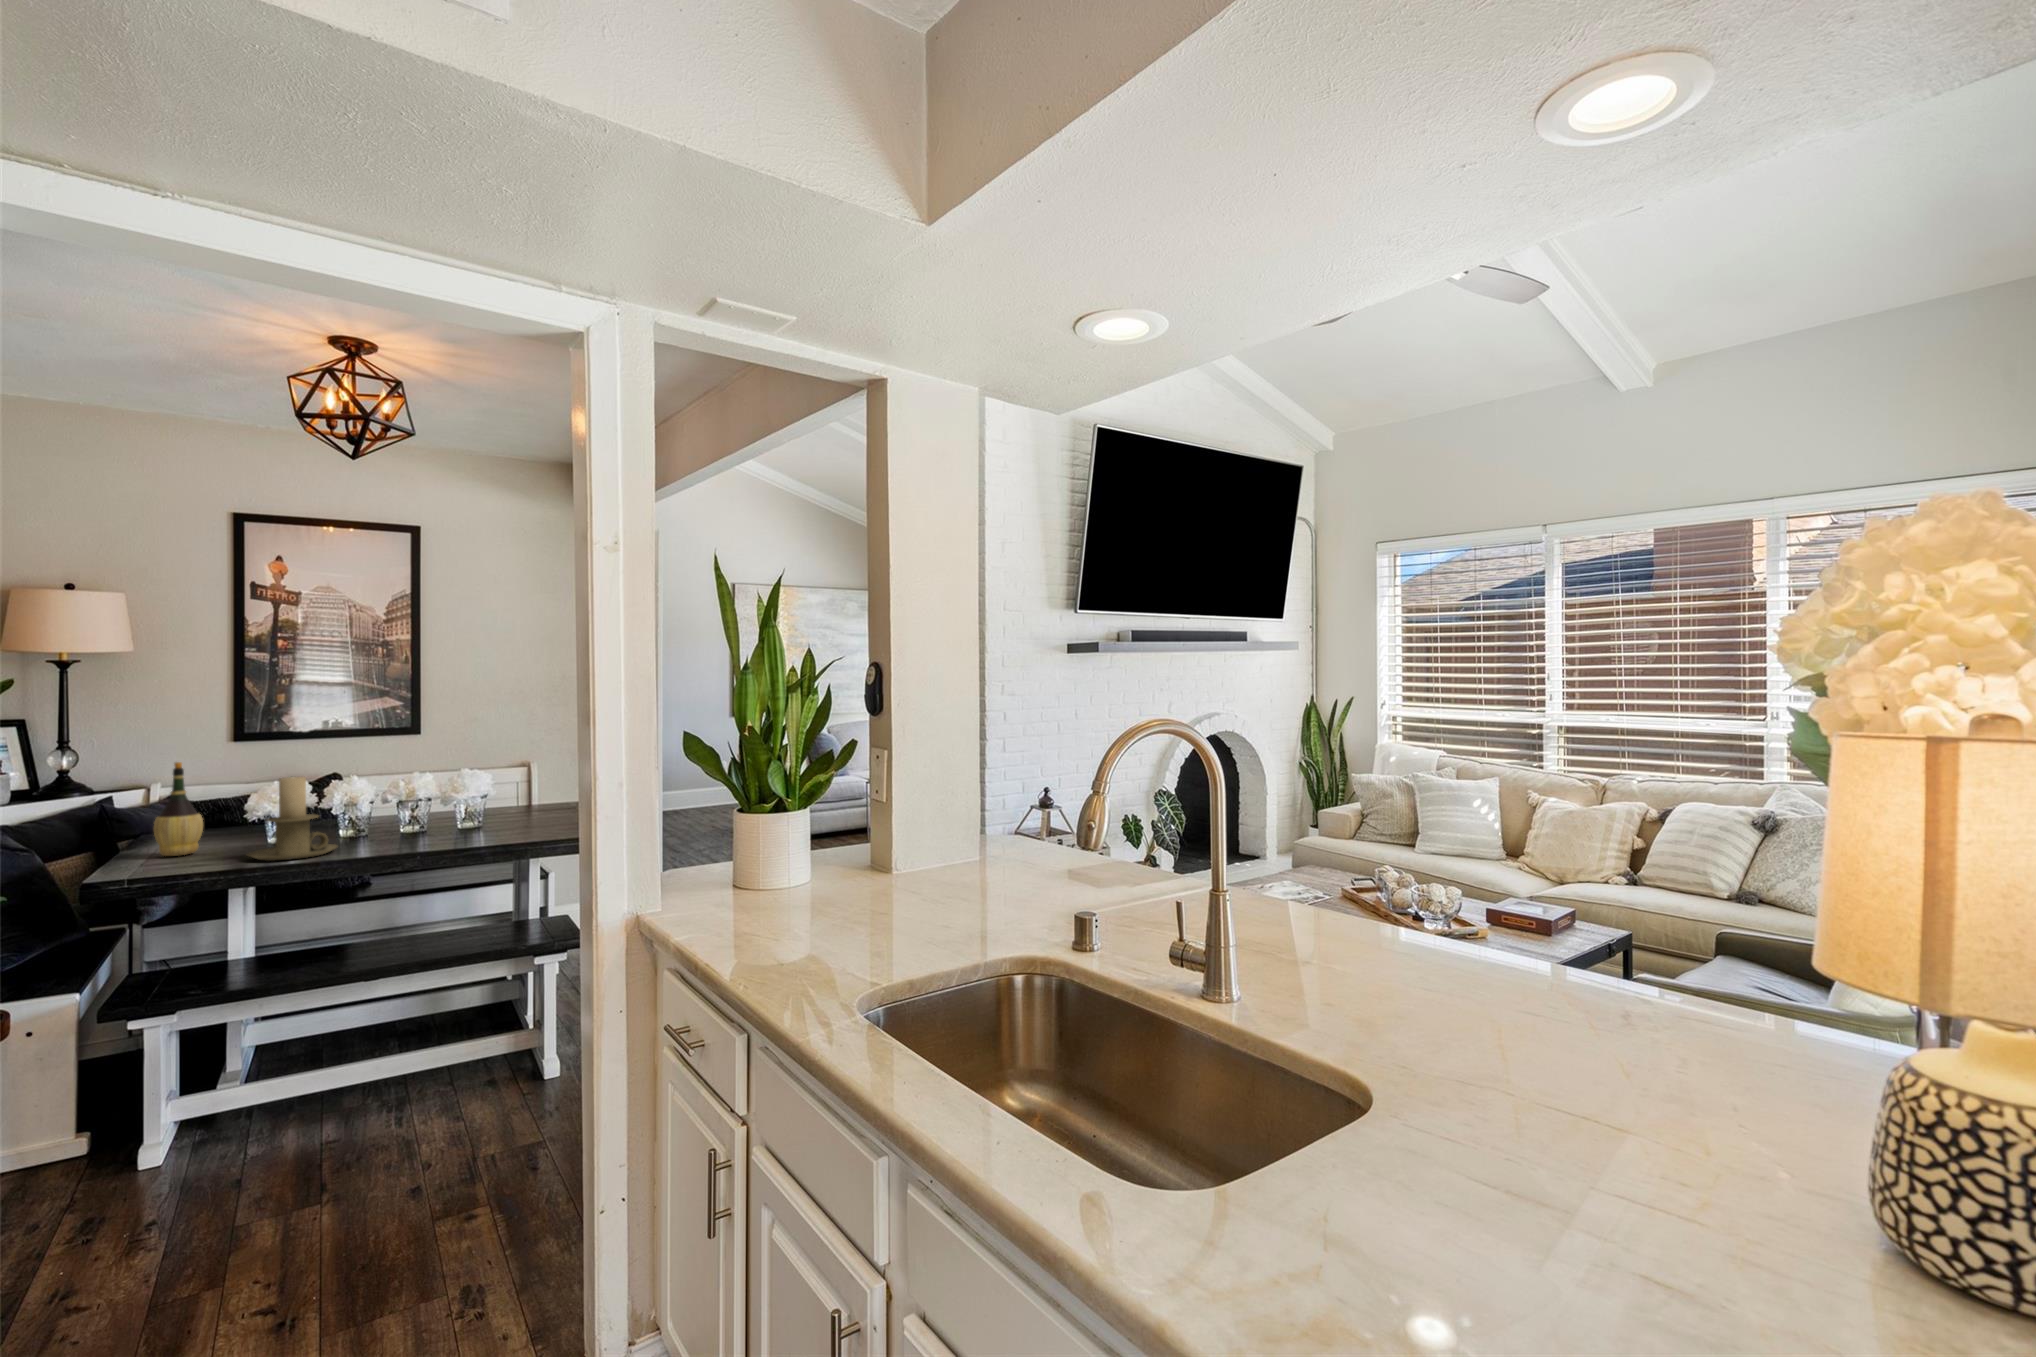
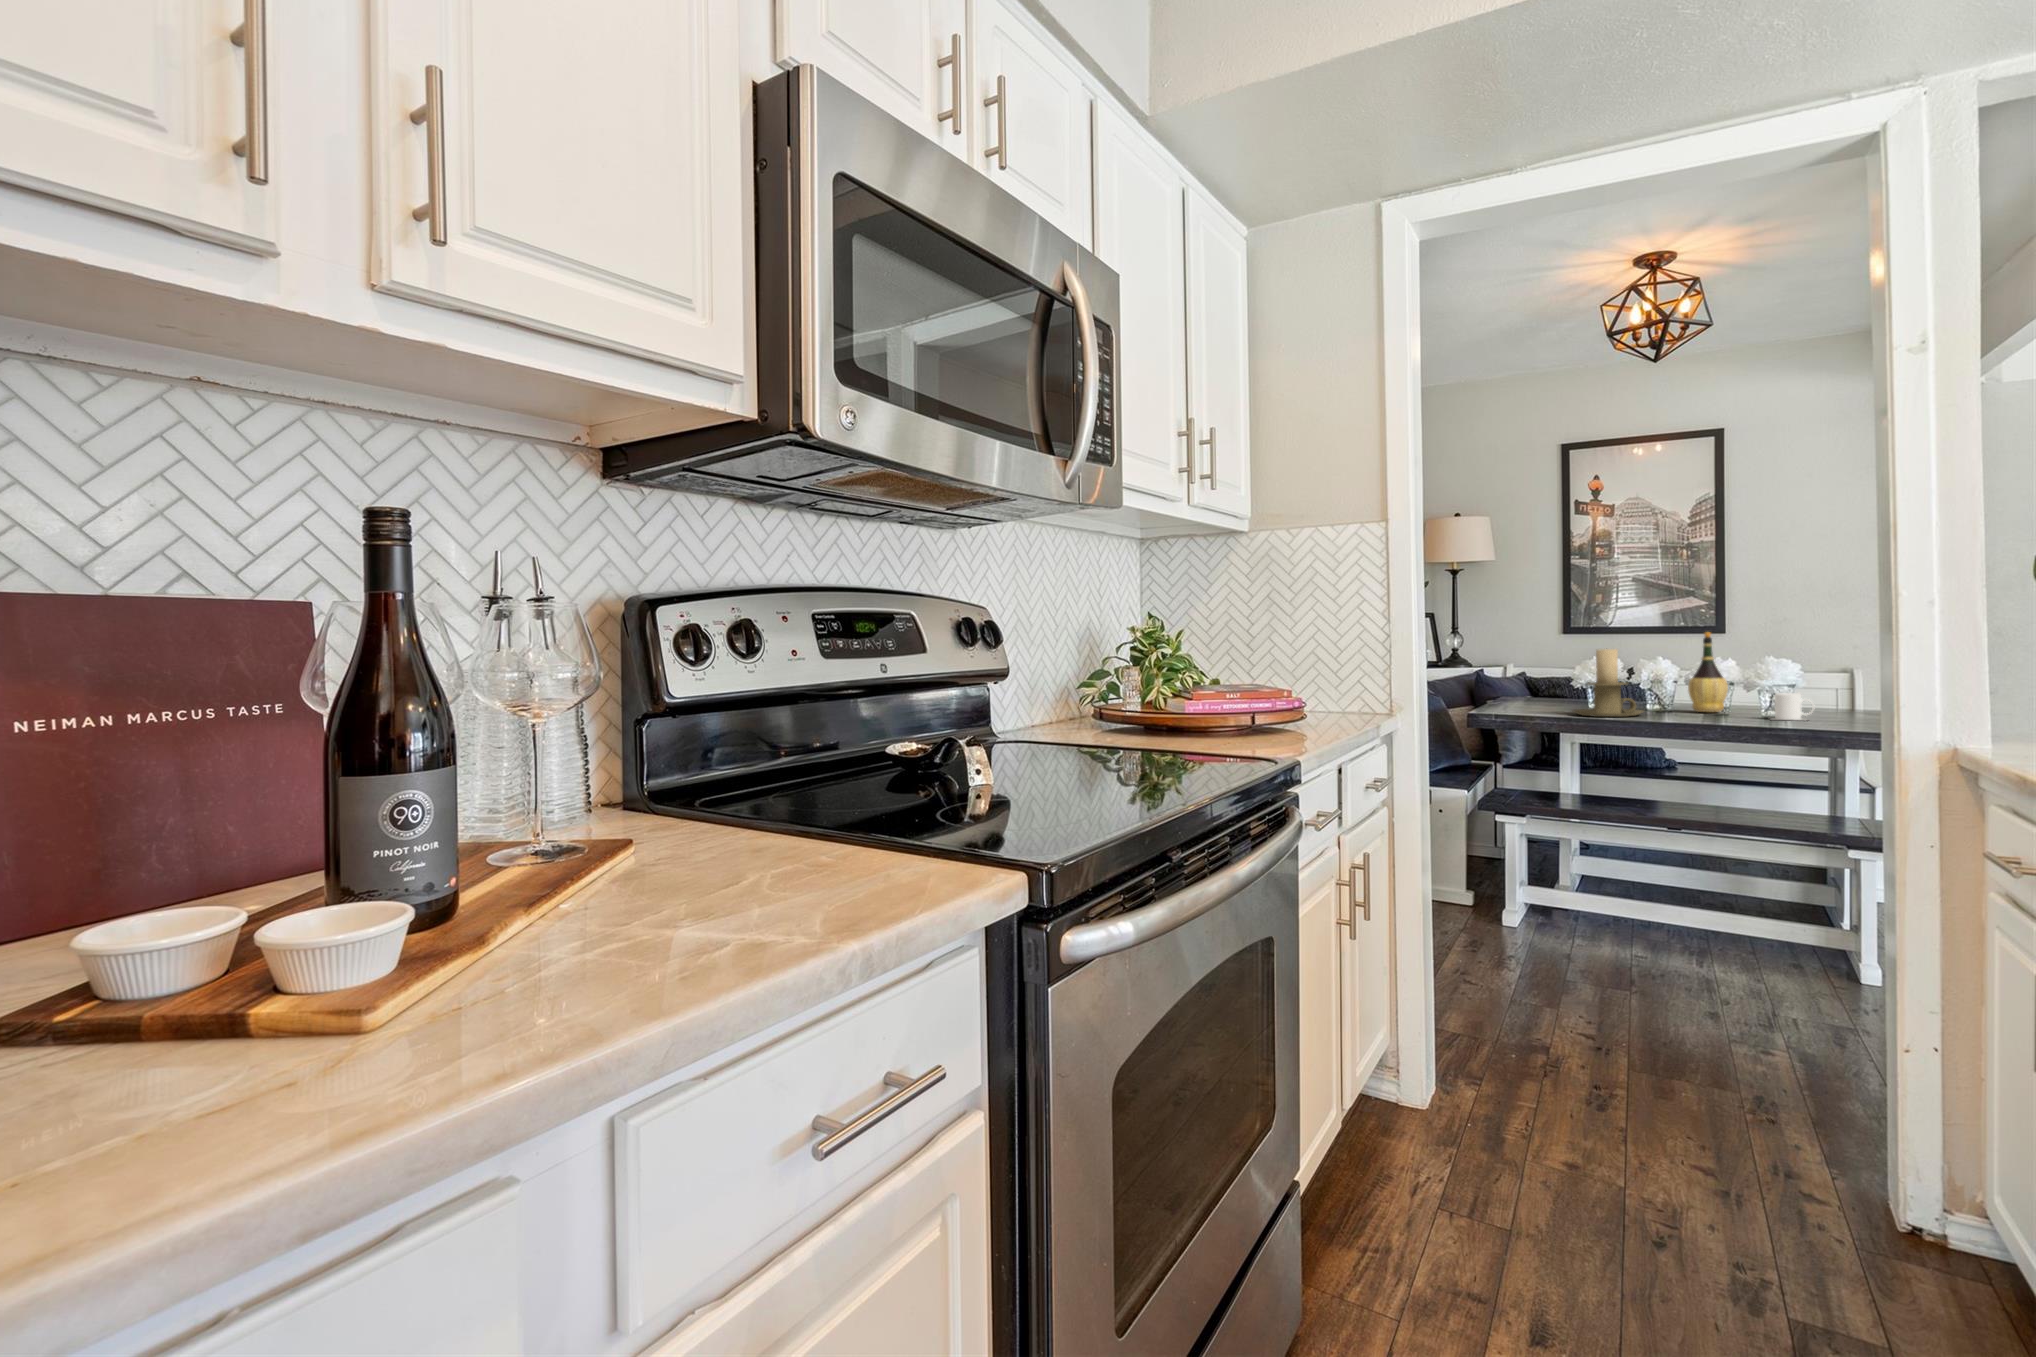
wine bottle: present [154,762,203,856] -> present [1688,632,1728,712]
mug: none [465,815,507,845] -> present [1771,693,1814,721]

